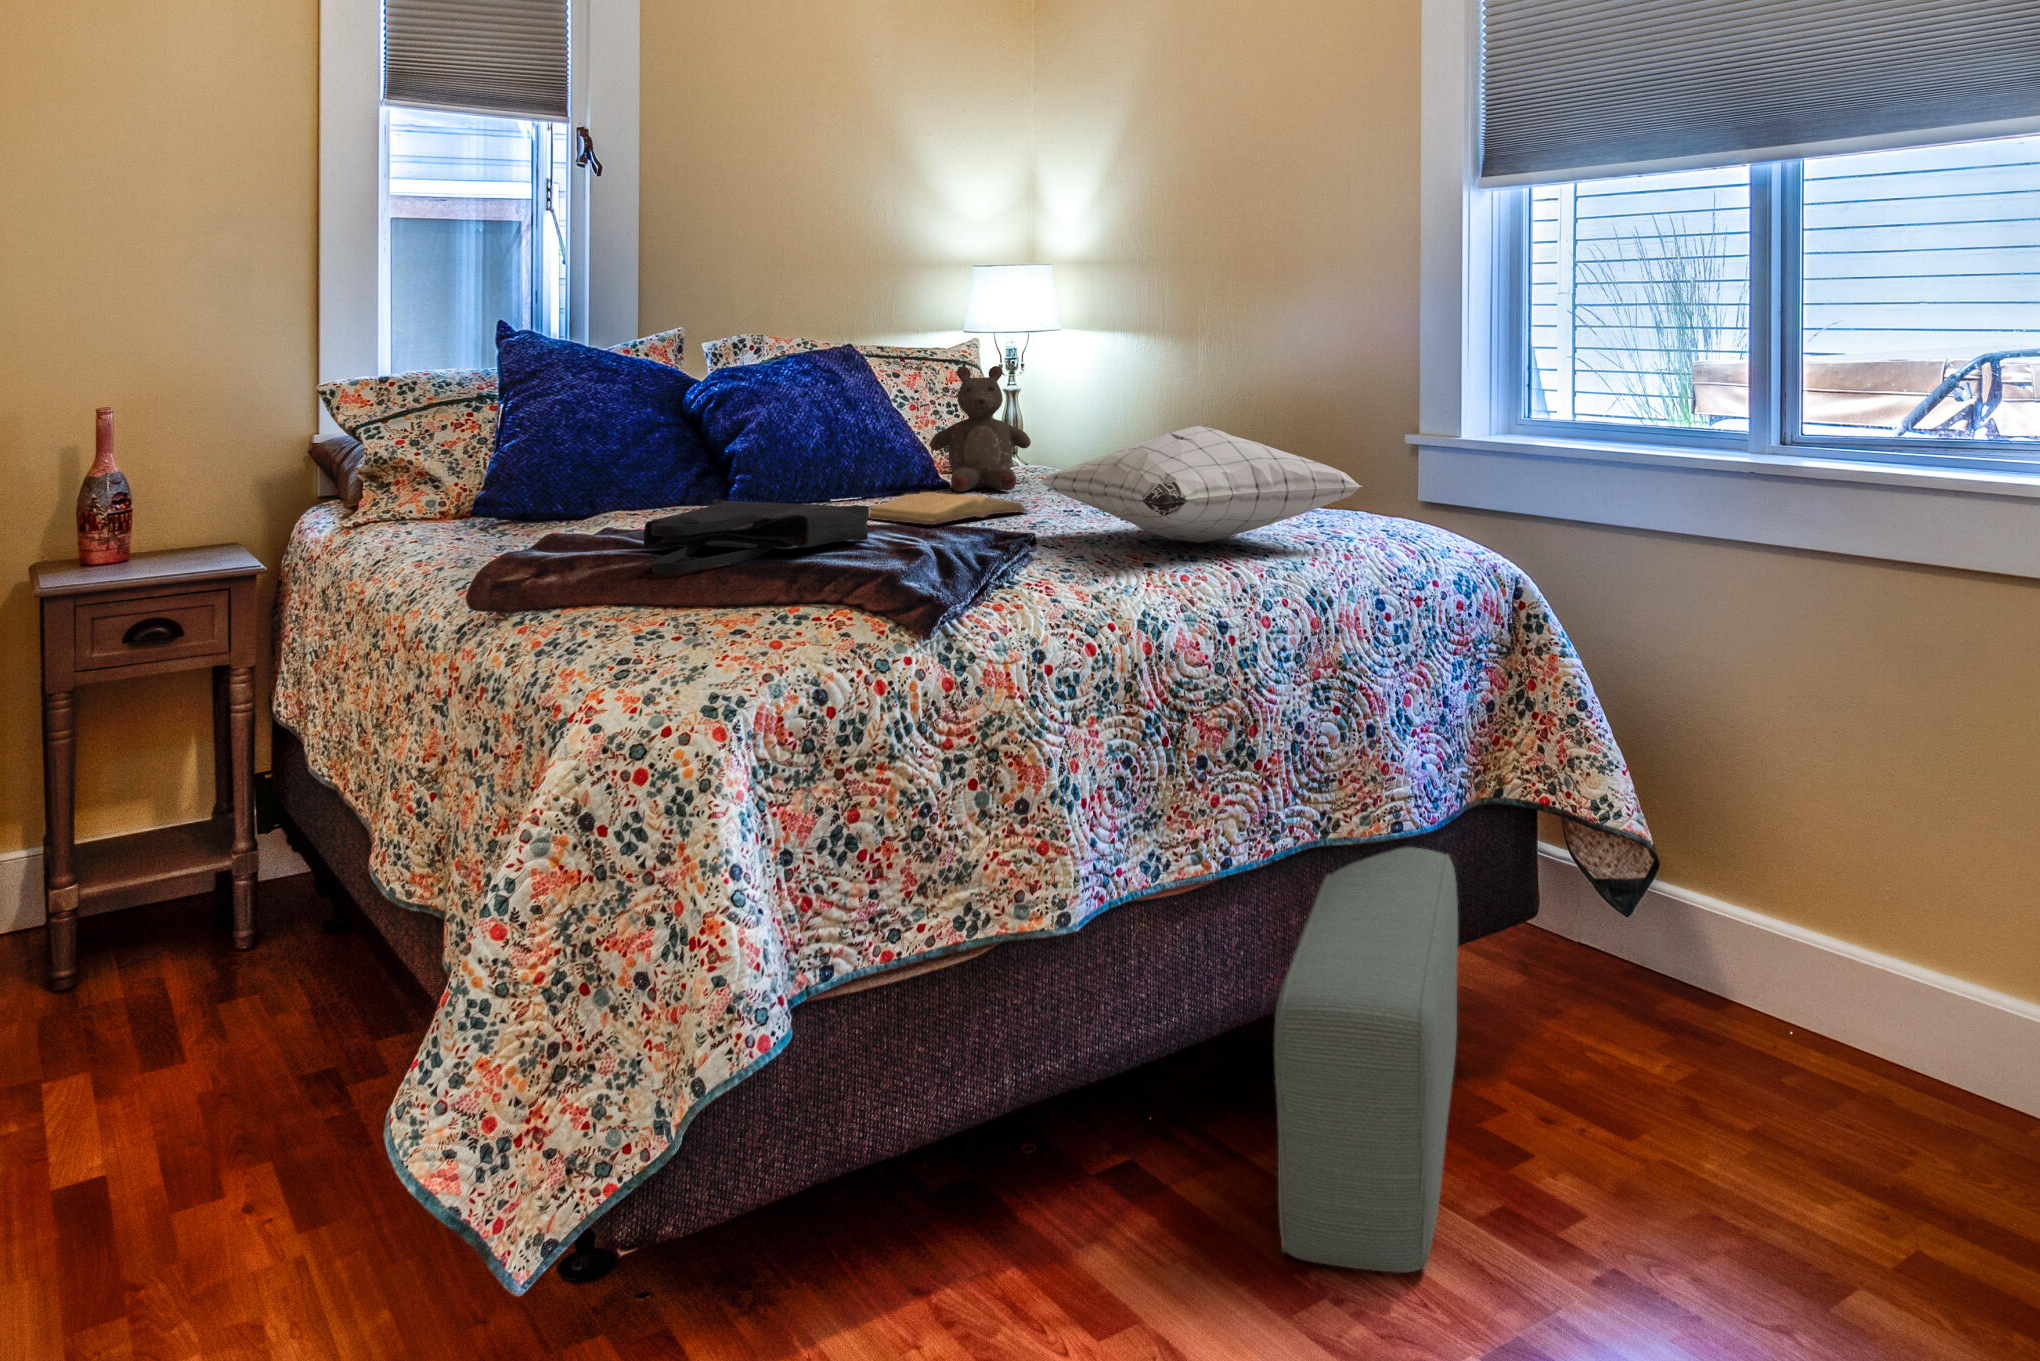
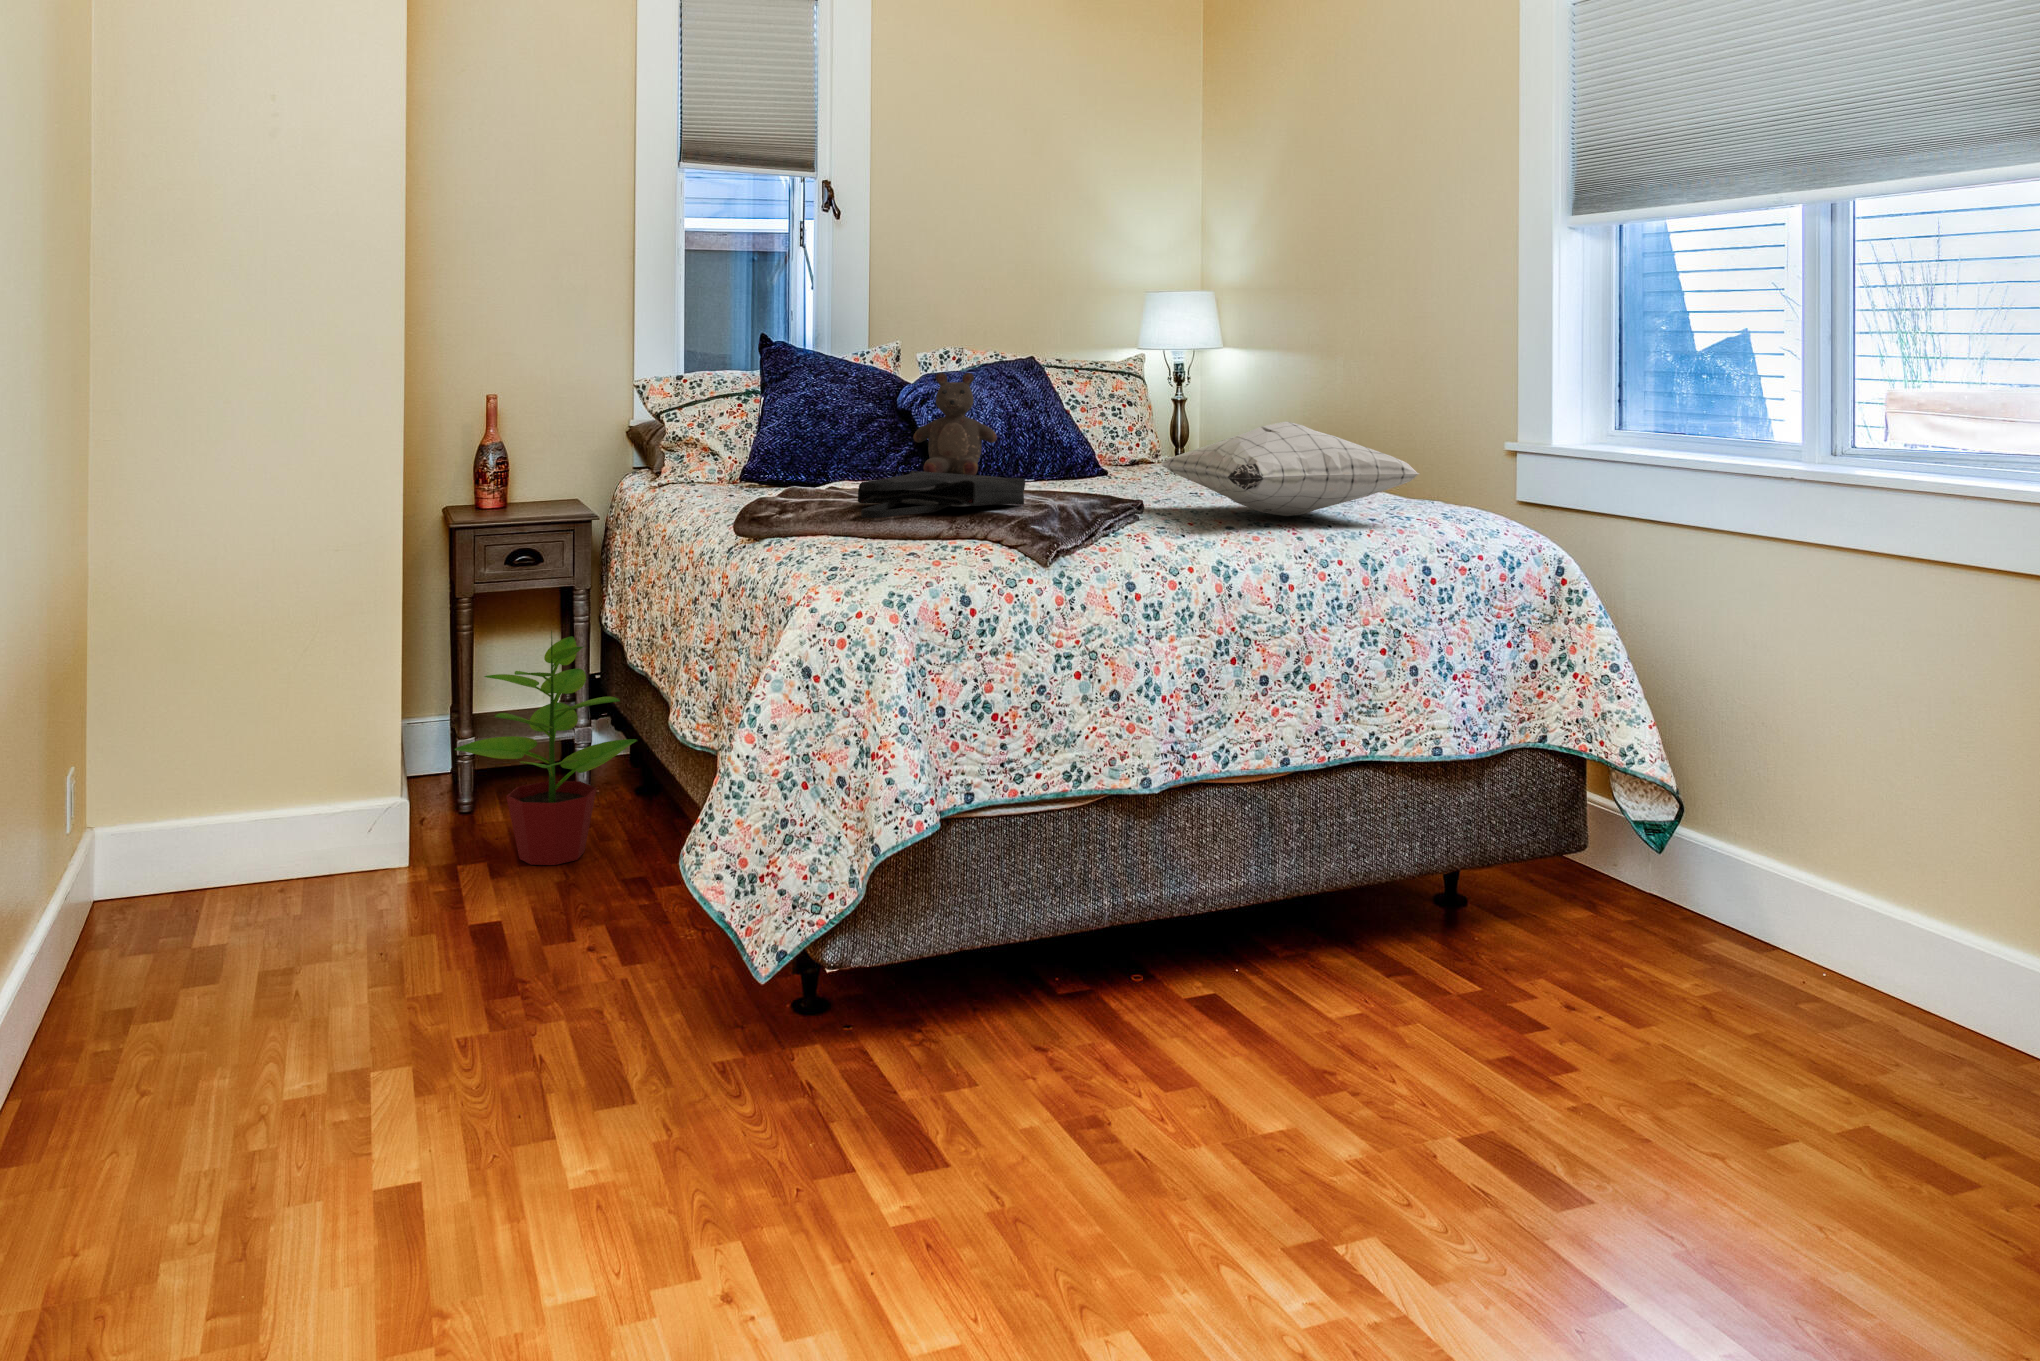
stuffed bear: present [930,366,1031,492] -> present [913,373,997,475]
book: present [869,492,1030,525] -> none [1025,473,1163,497]
potted plant: none [36,742,327,1079] -> present [455,630,637,865]
pouf: present [1274,847,1458,1273] -> none [1301,770,1495,1070]

